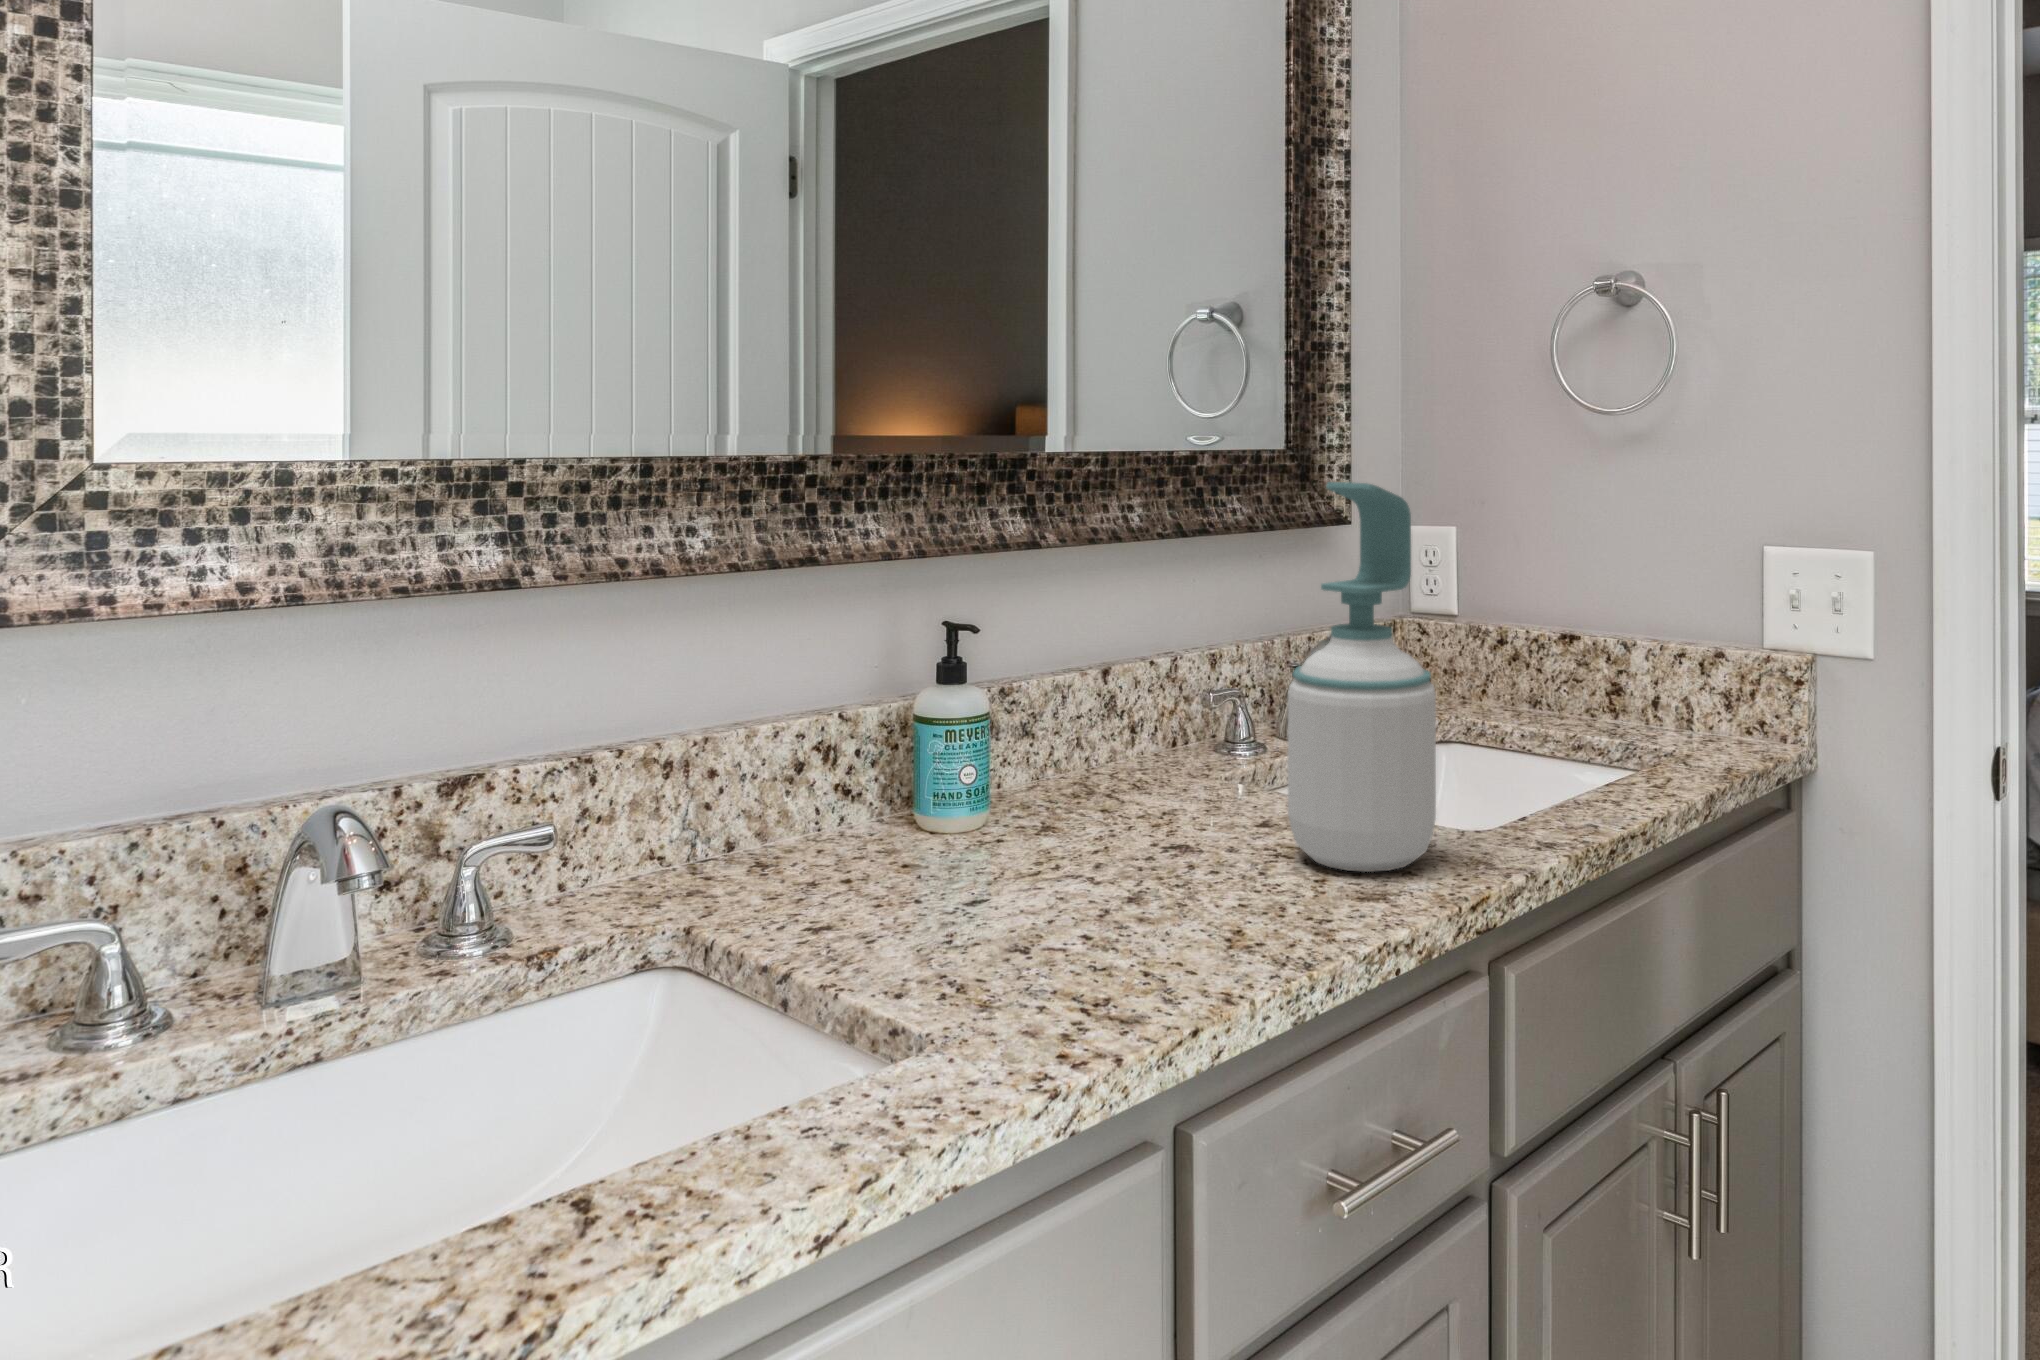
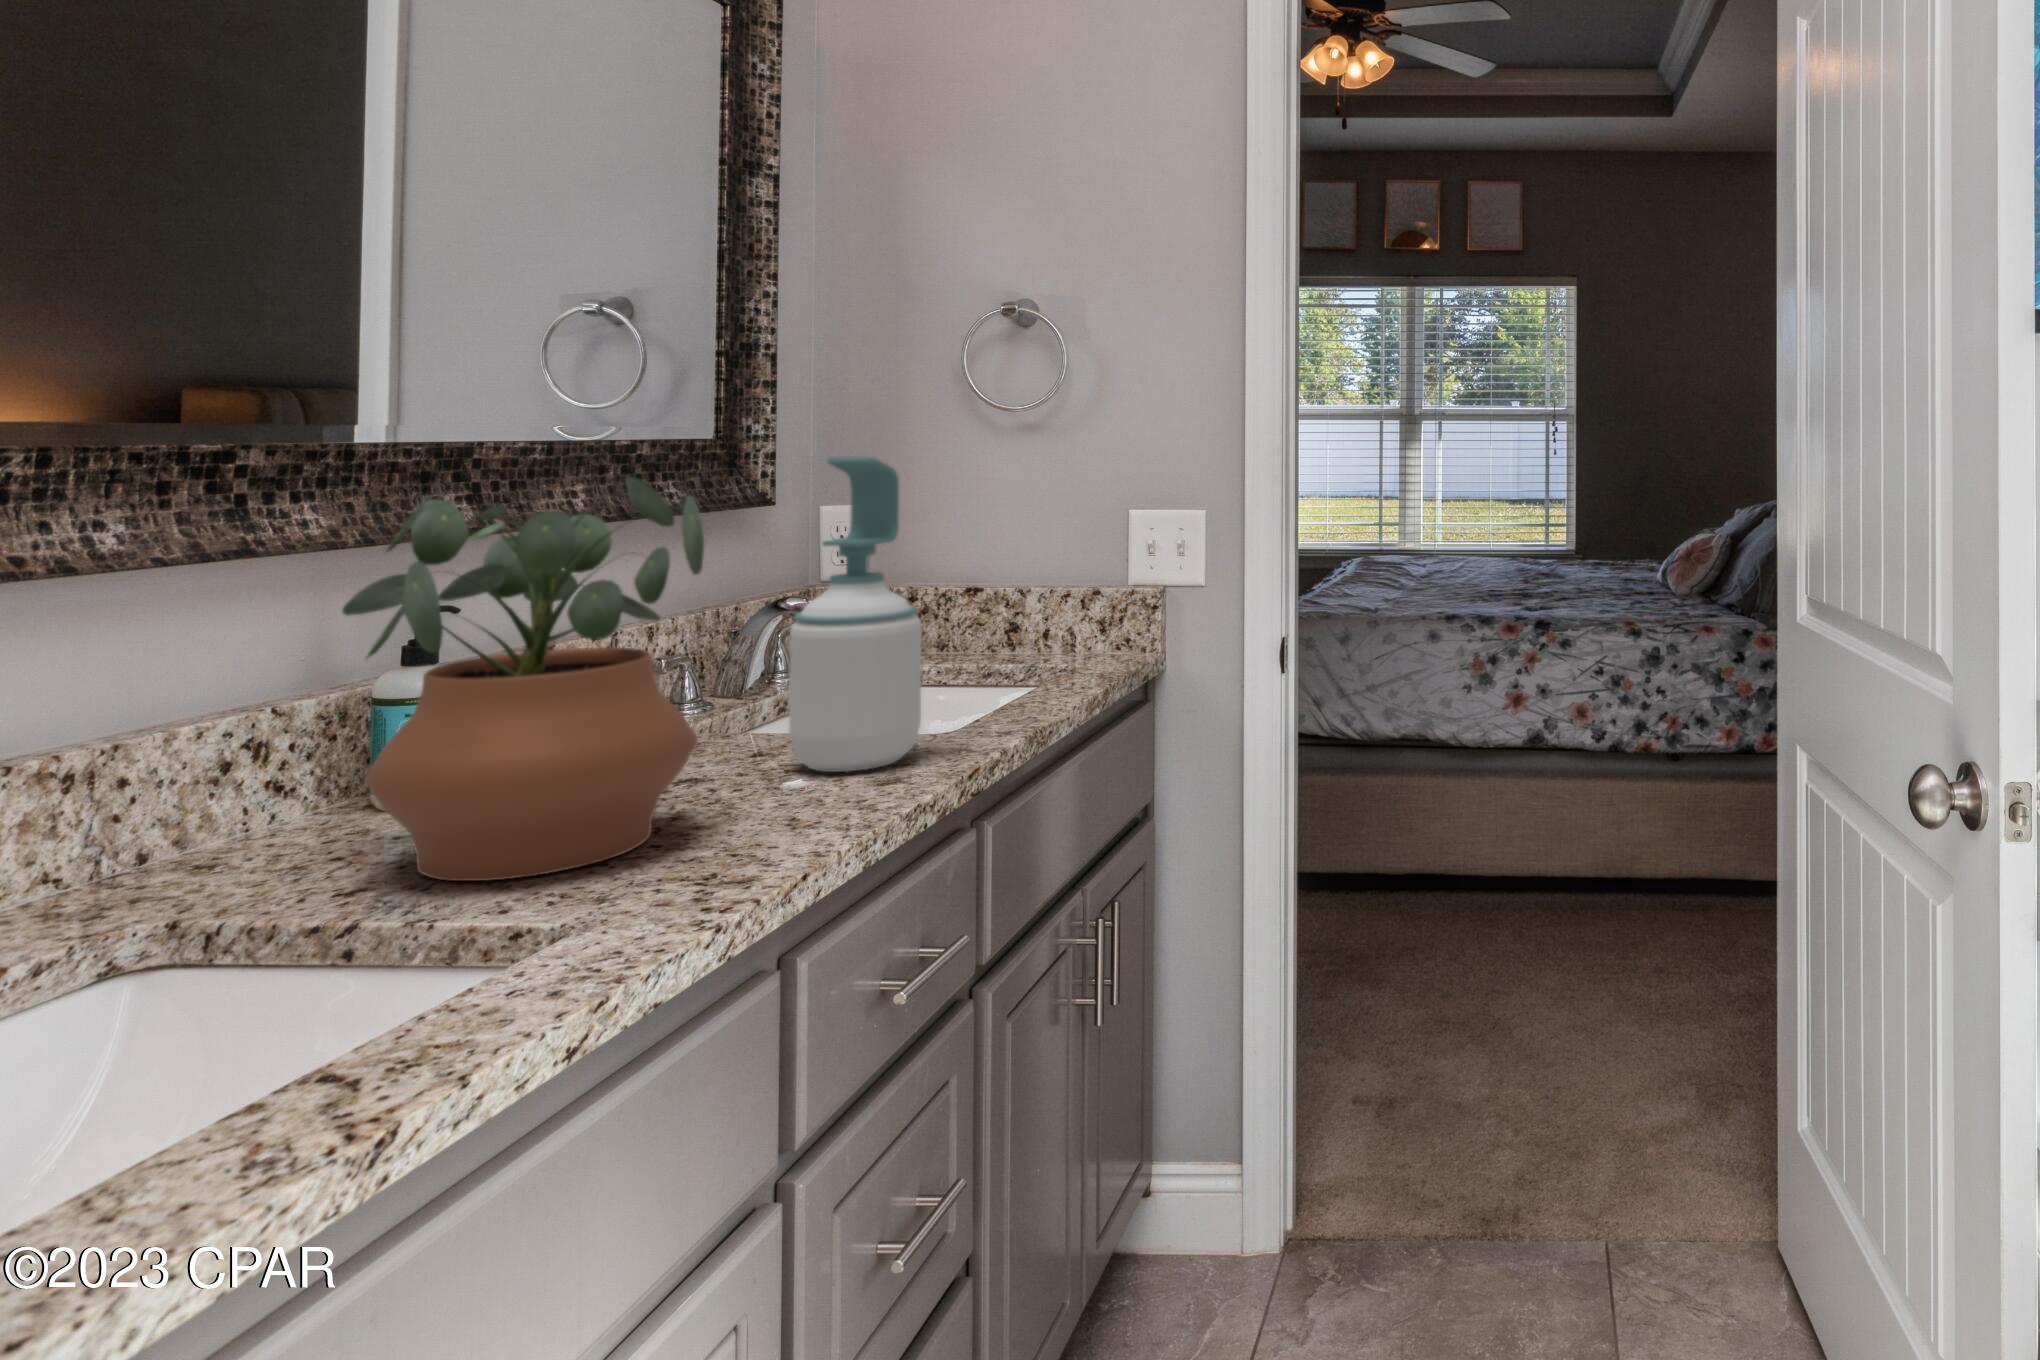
potted plant: none [847,504,1157,950] -> present [343,477,704,881]

